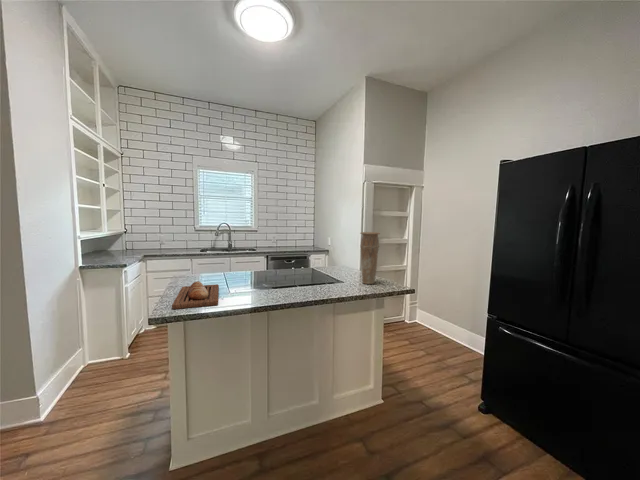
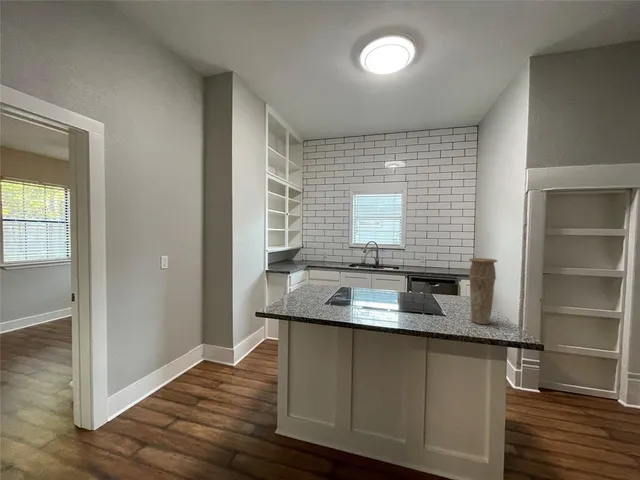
bread loaf: present [172,281,219,309] -> none [277,291,323,312]

